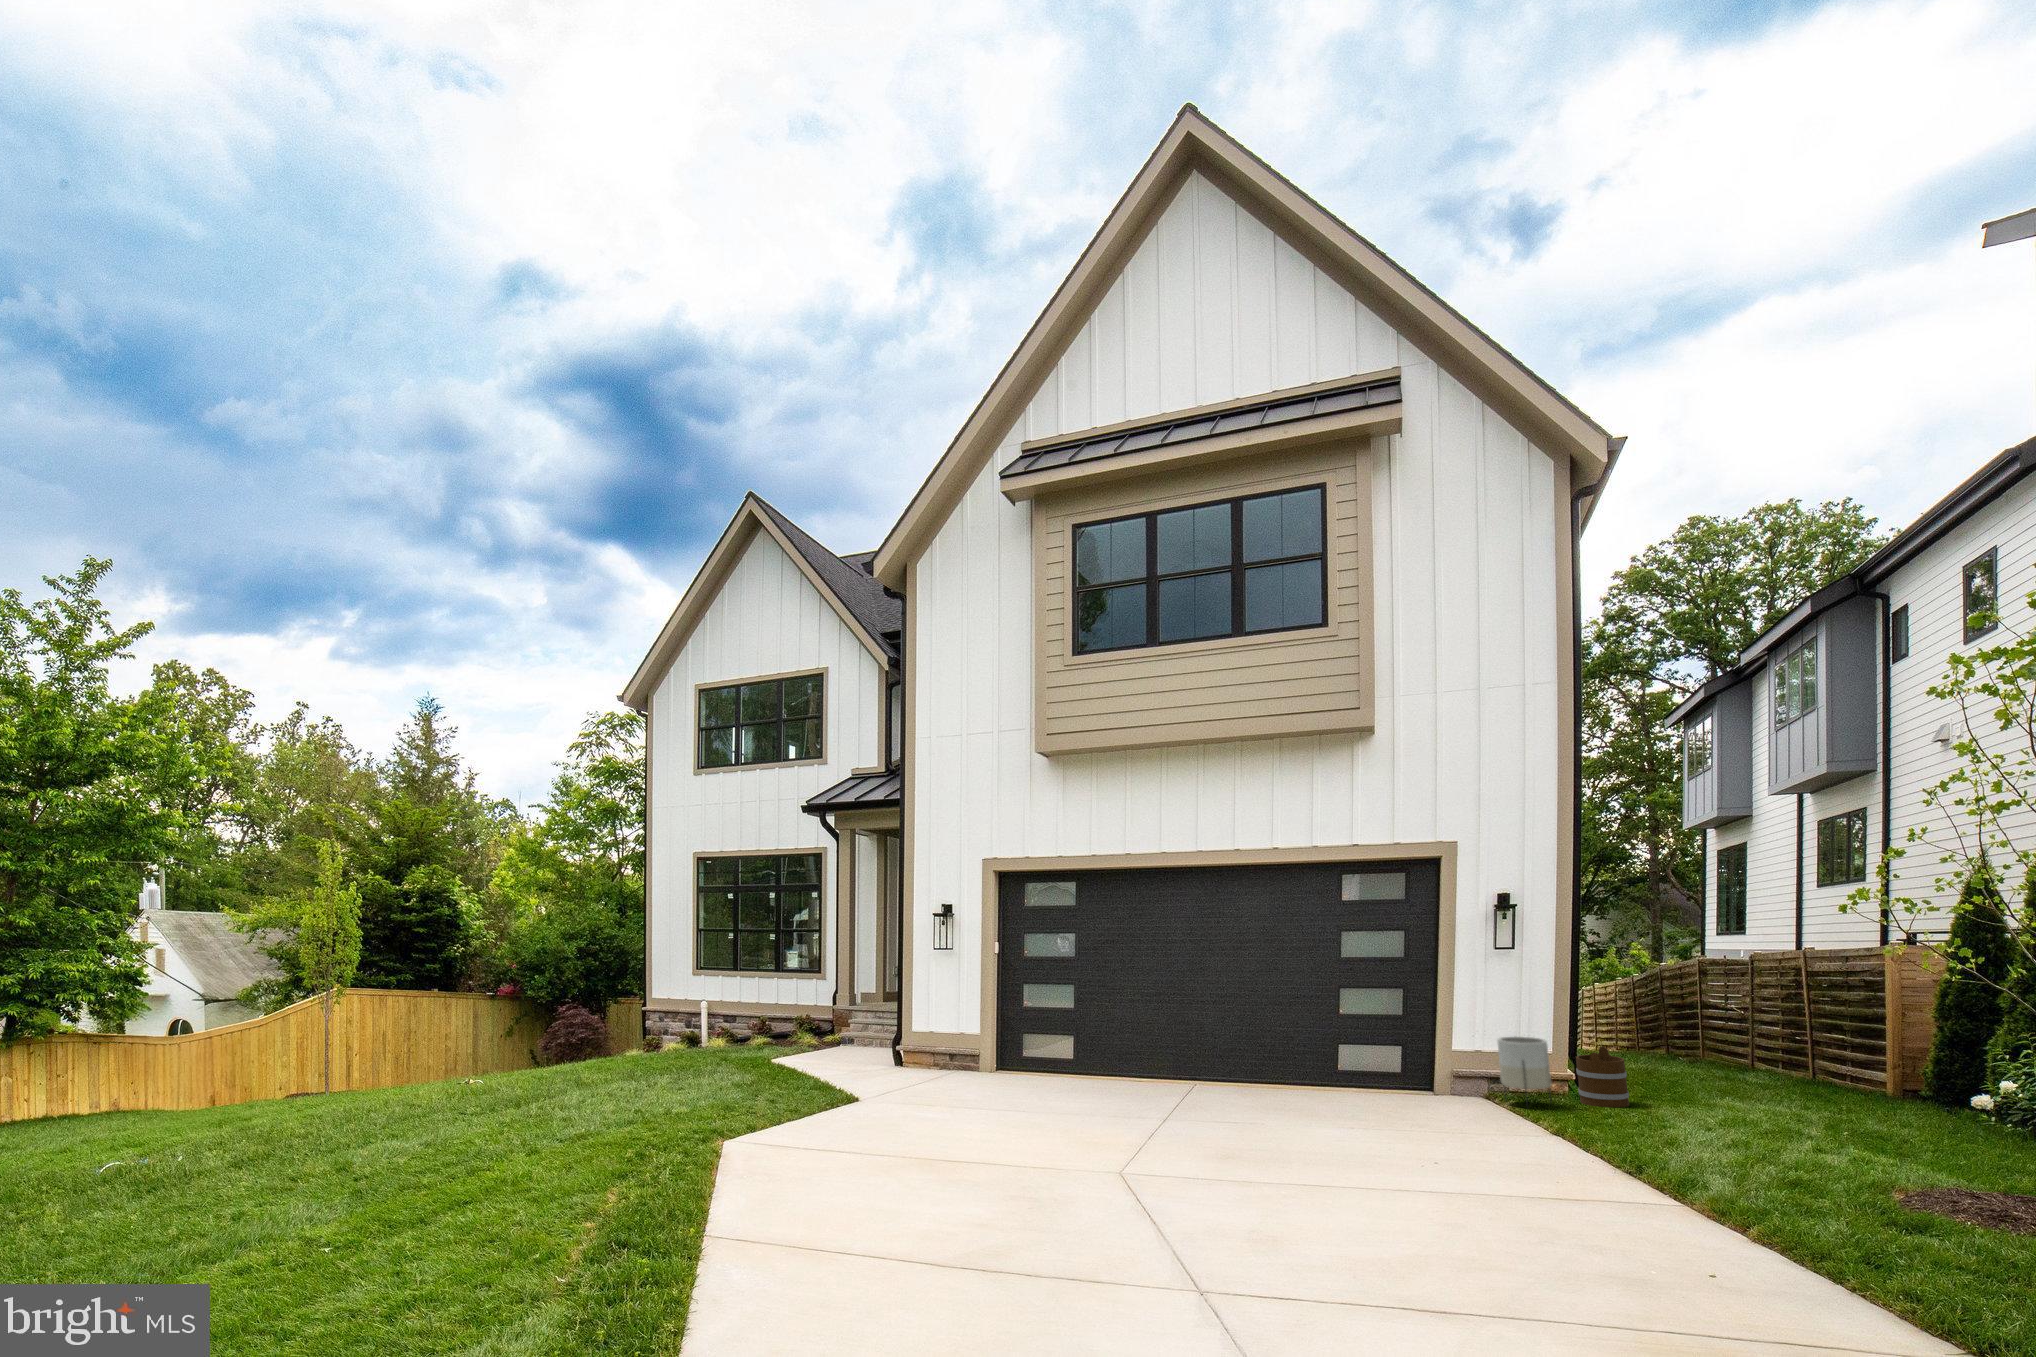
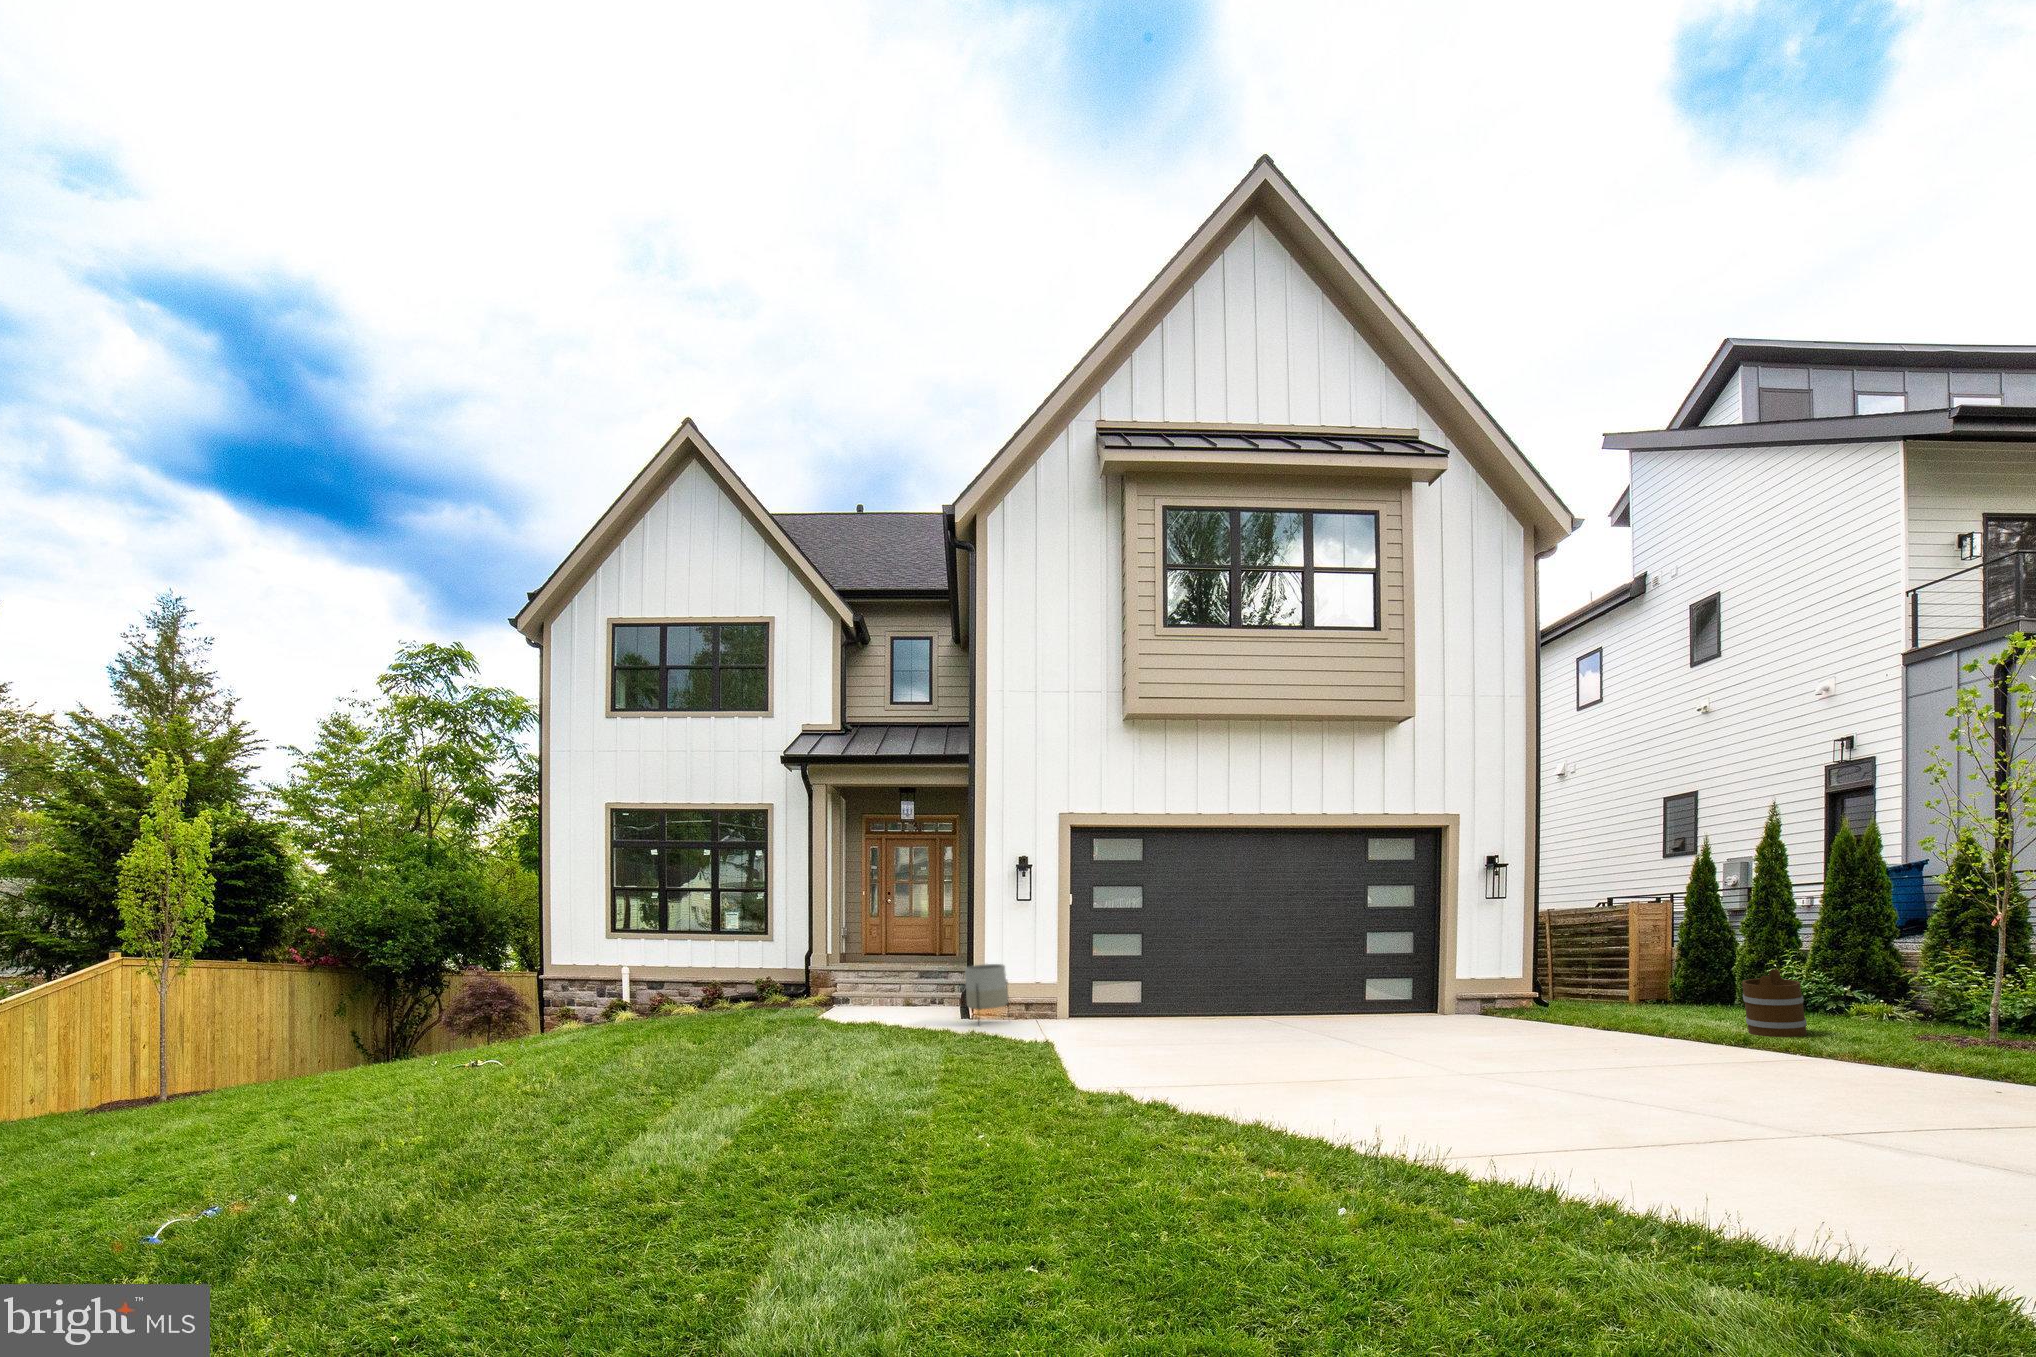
planter: present [1497,1036,1551,1090] -> present [965,964,1009,1023]

